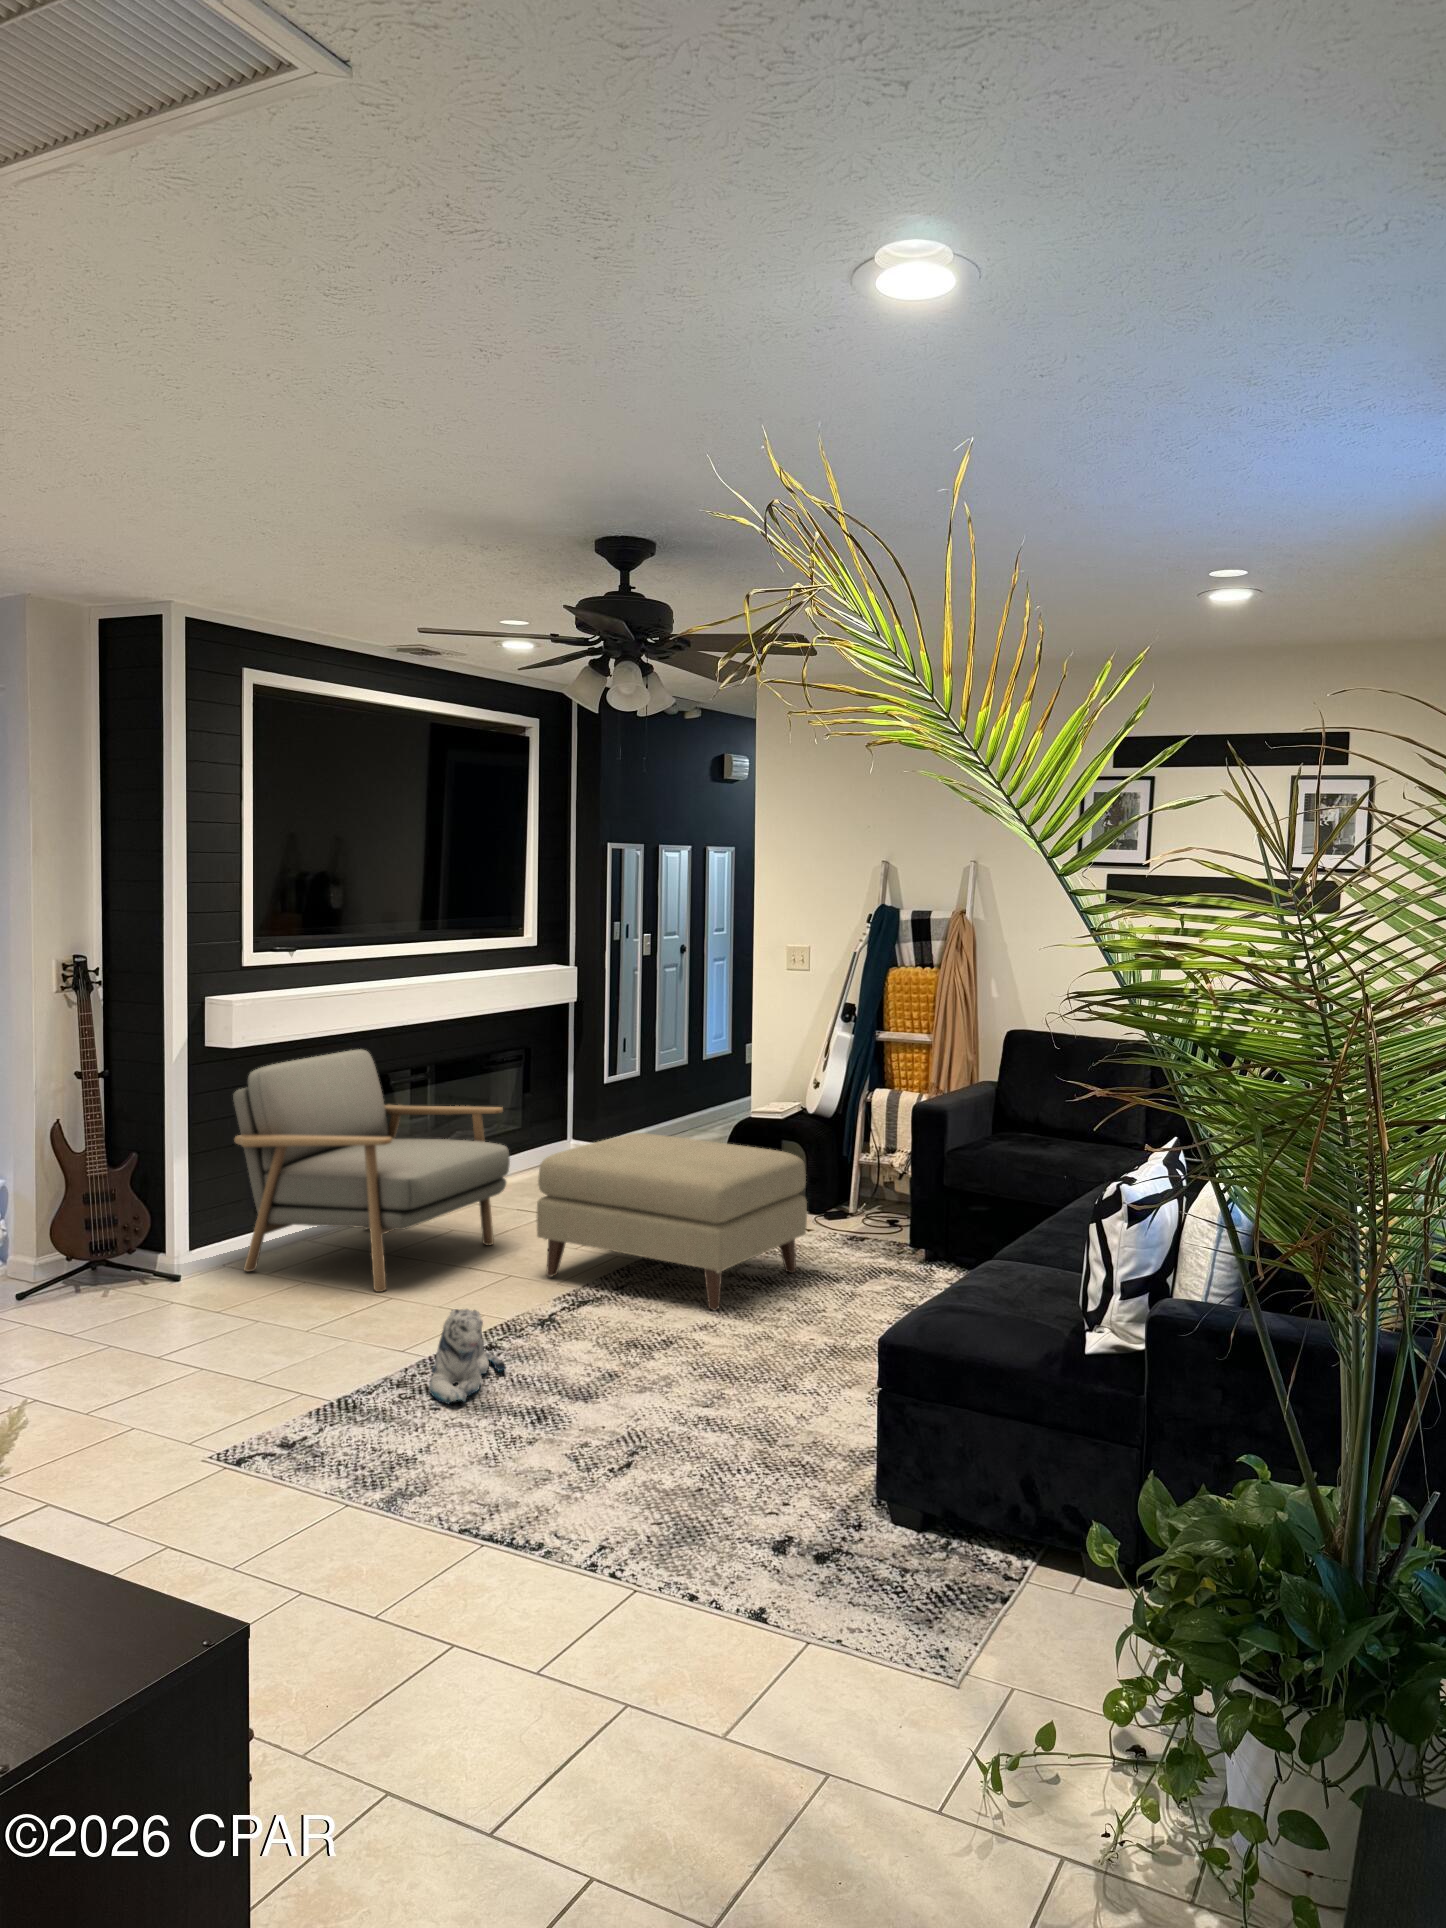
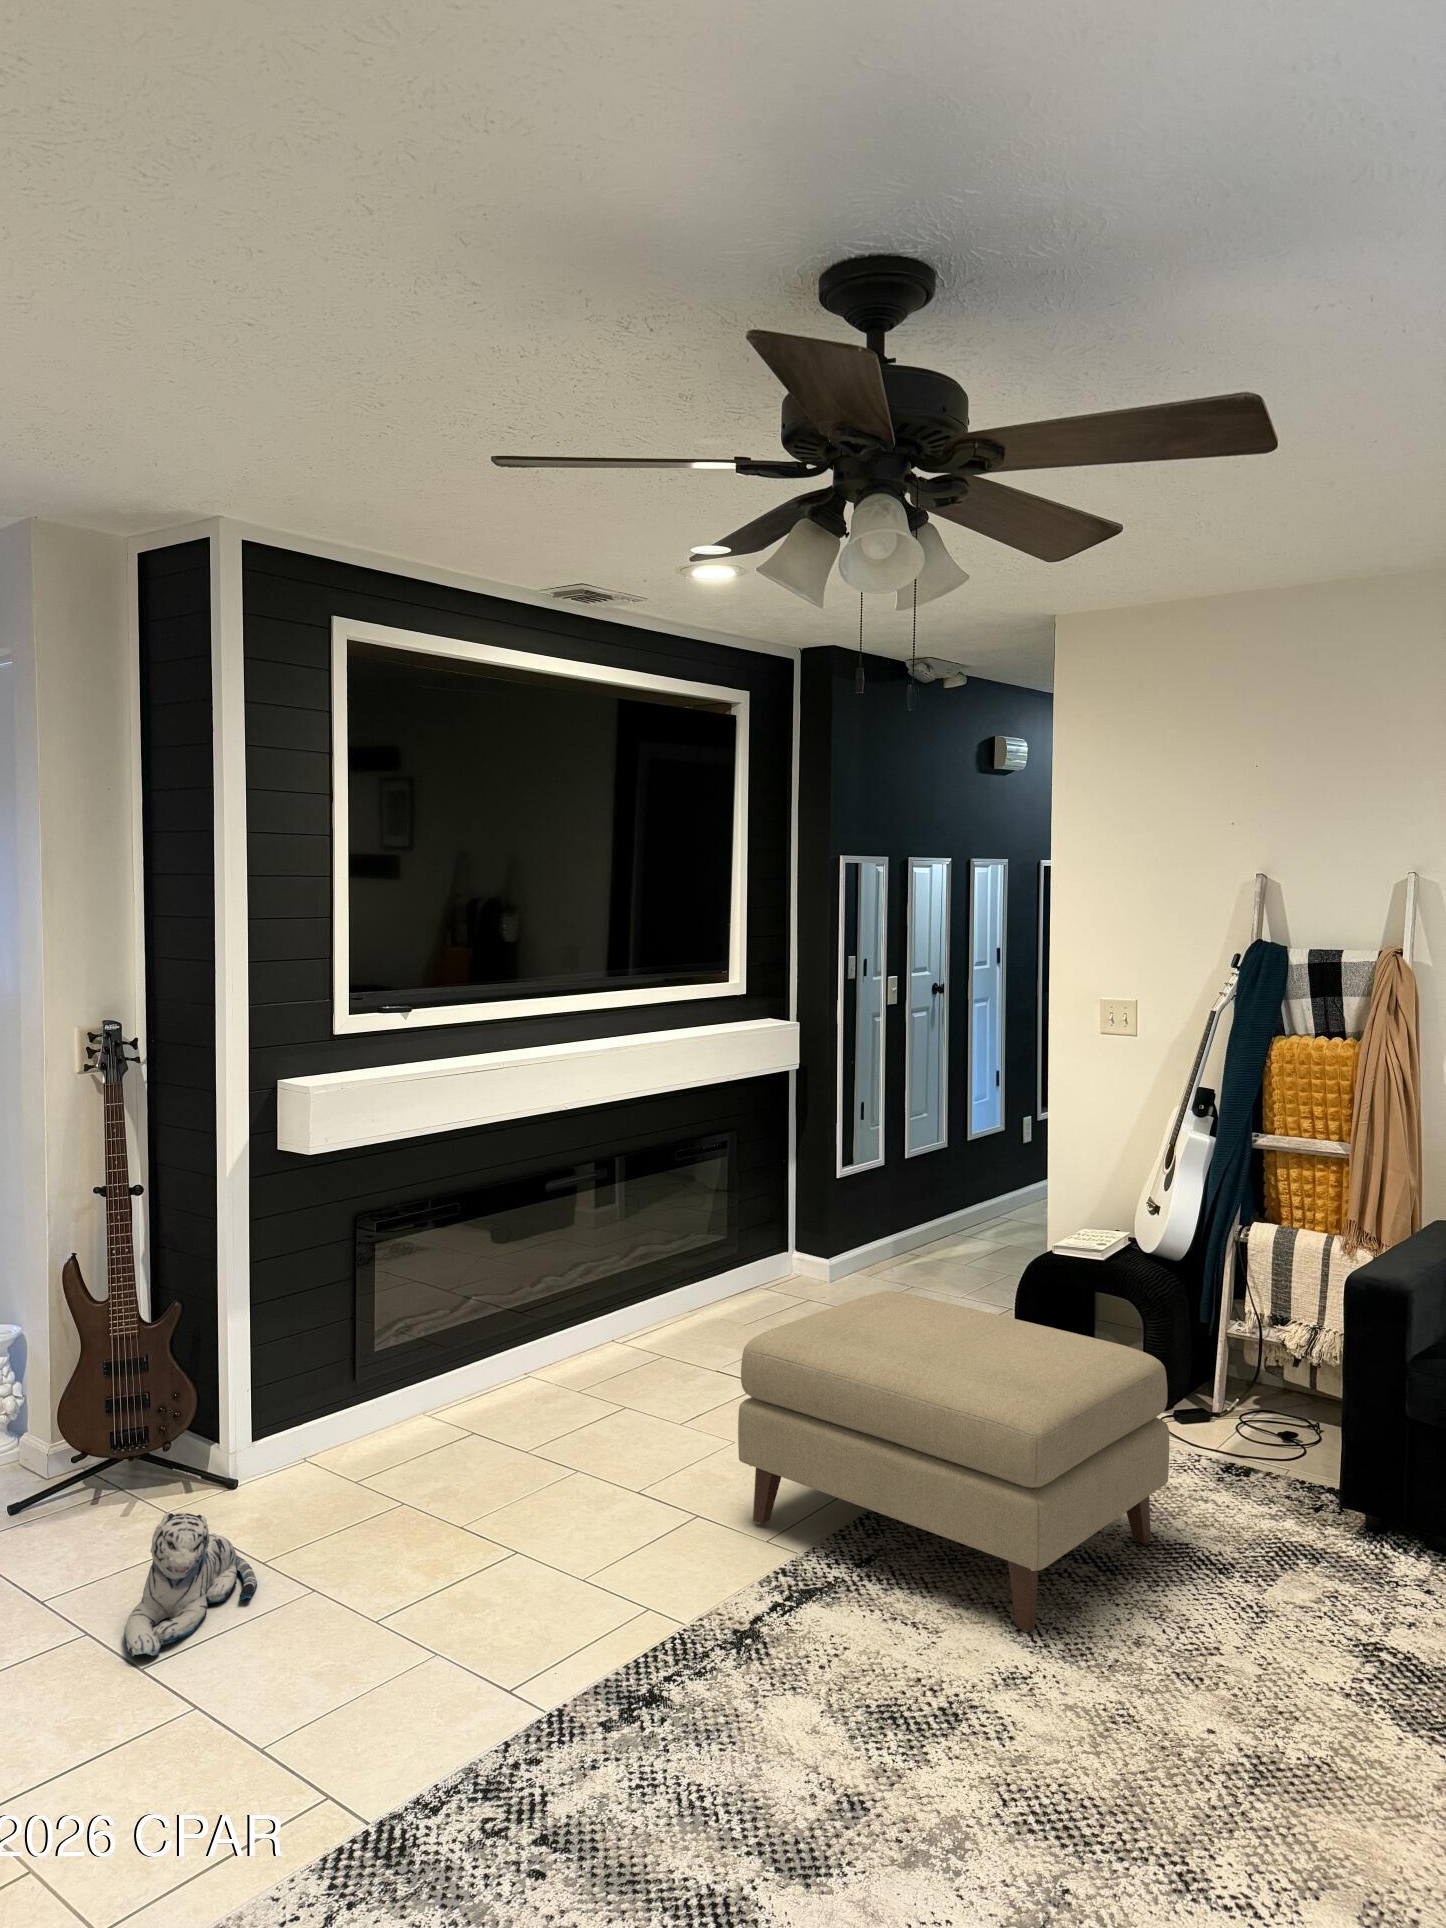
armchair: present [233,1050,510,1292] -> none [312,1148,702,1537]
plush toy: present [429,1309,506,1404] -> present [124,1513,257,1658]

